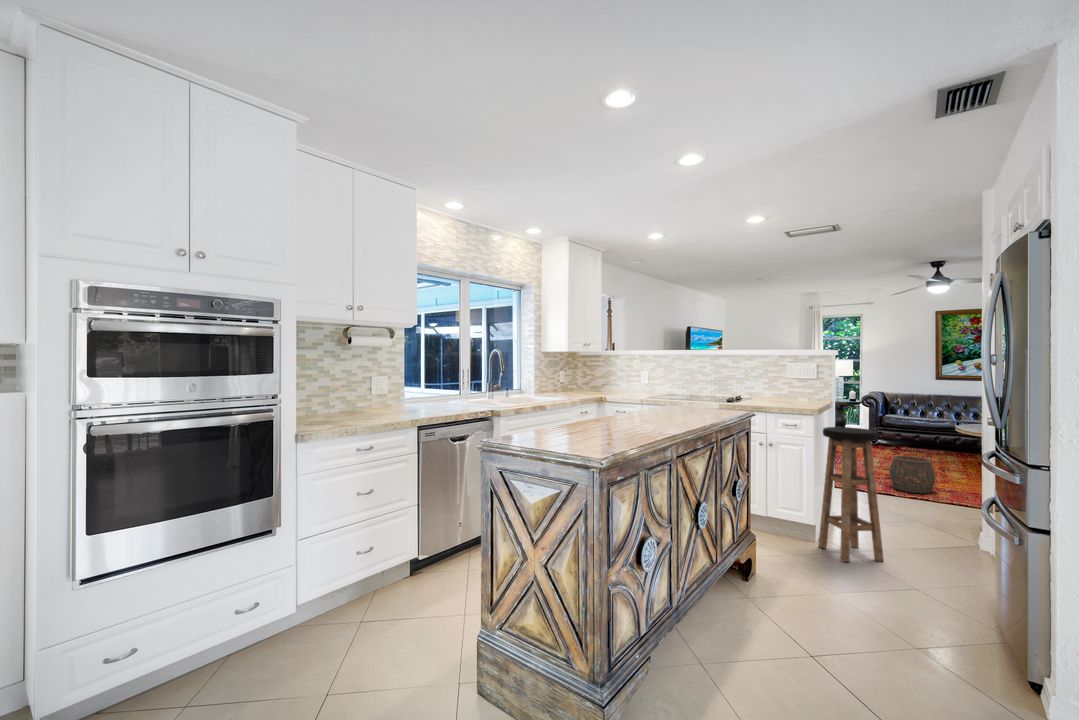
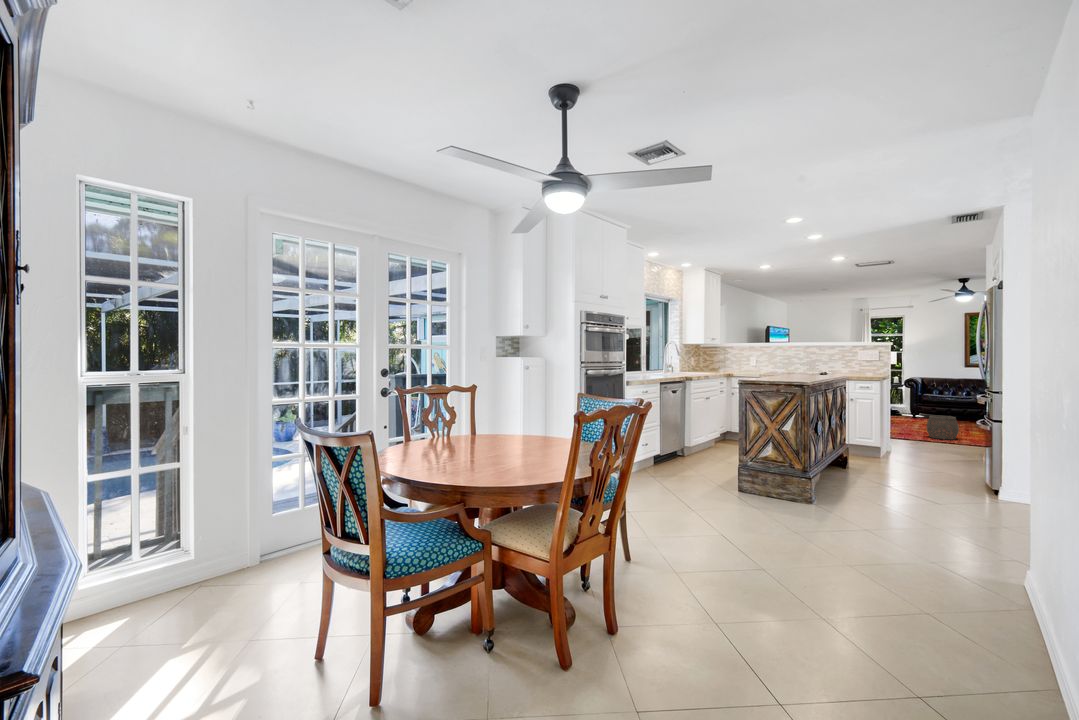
bar stool: present [818,427,884,562] -> none [883,388,923,463]

